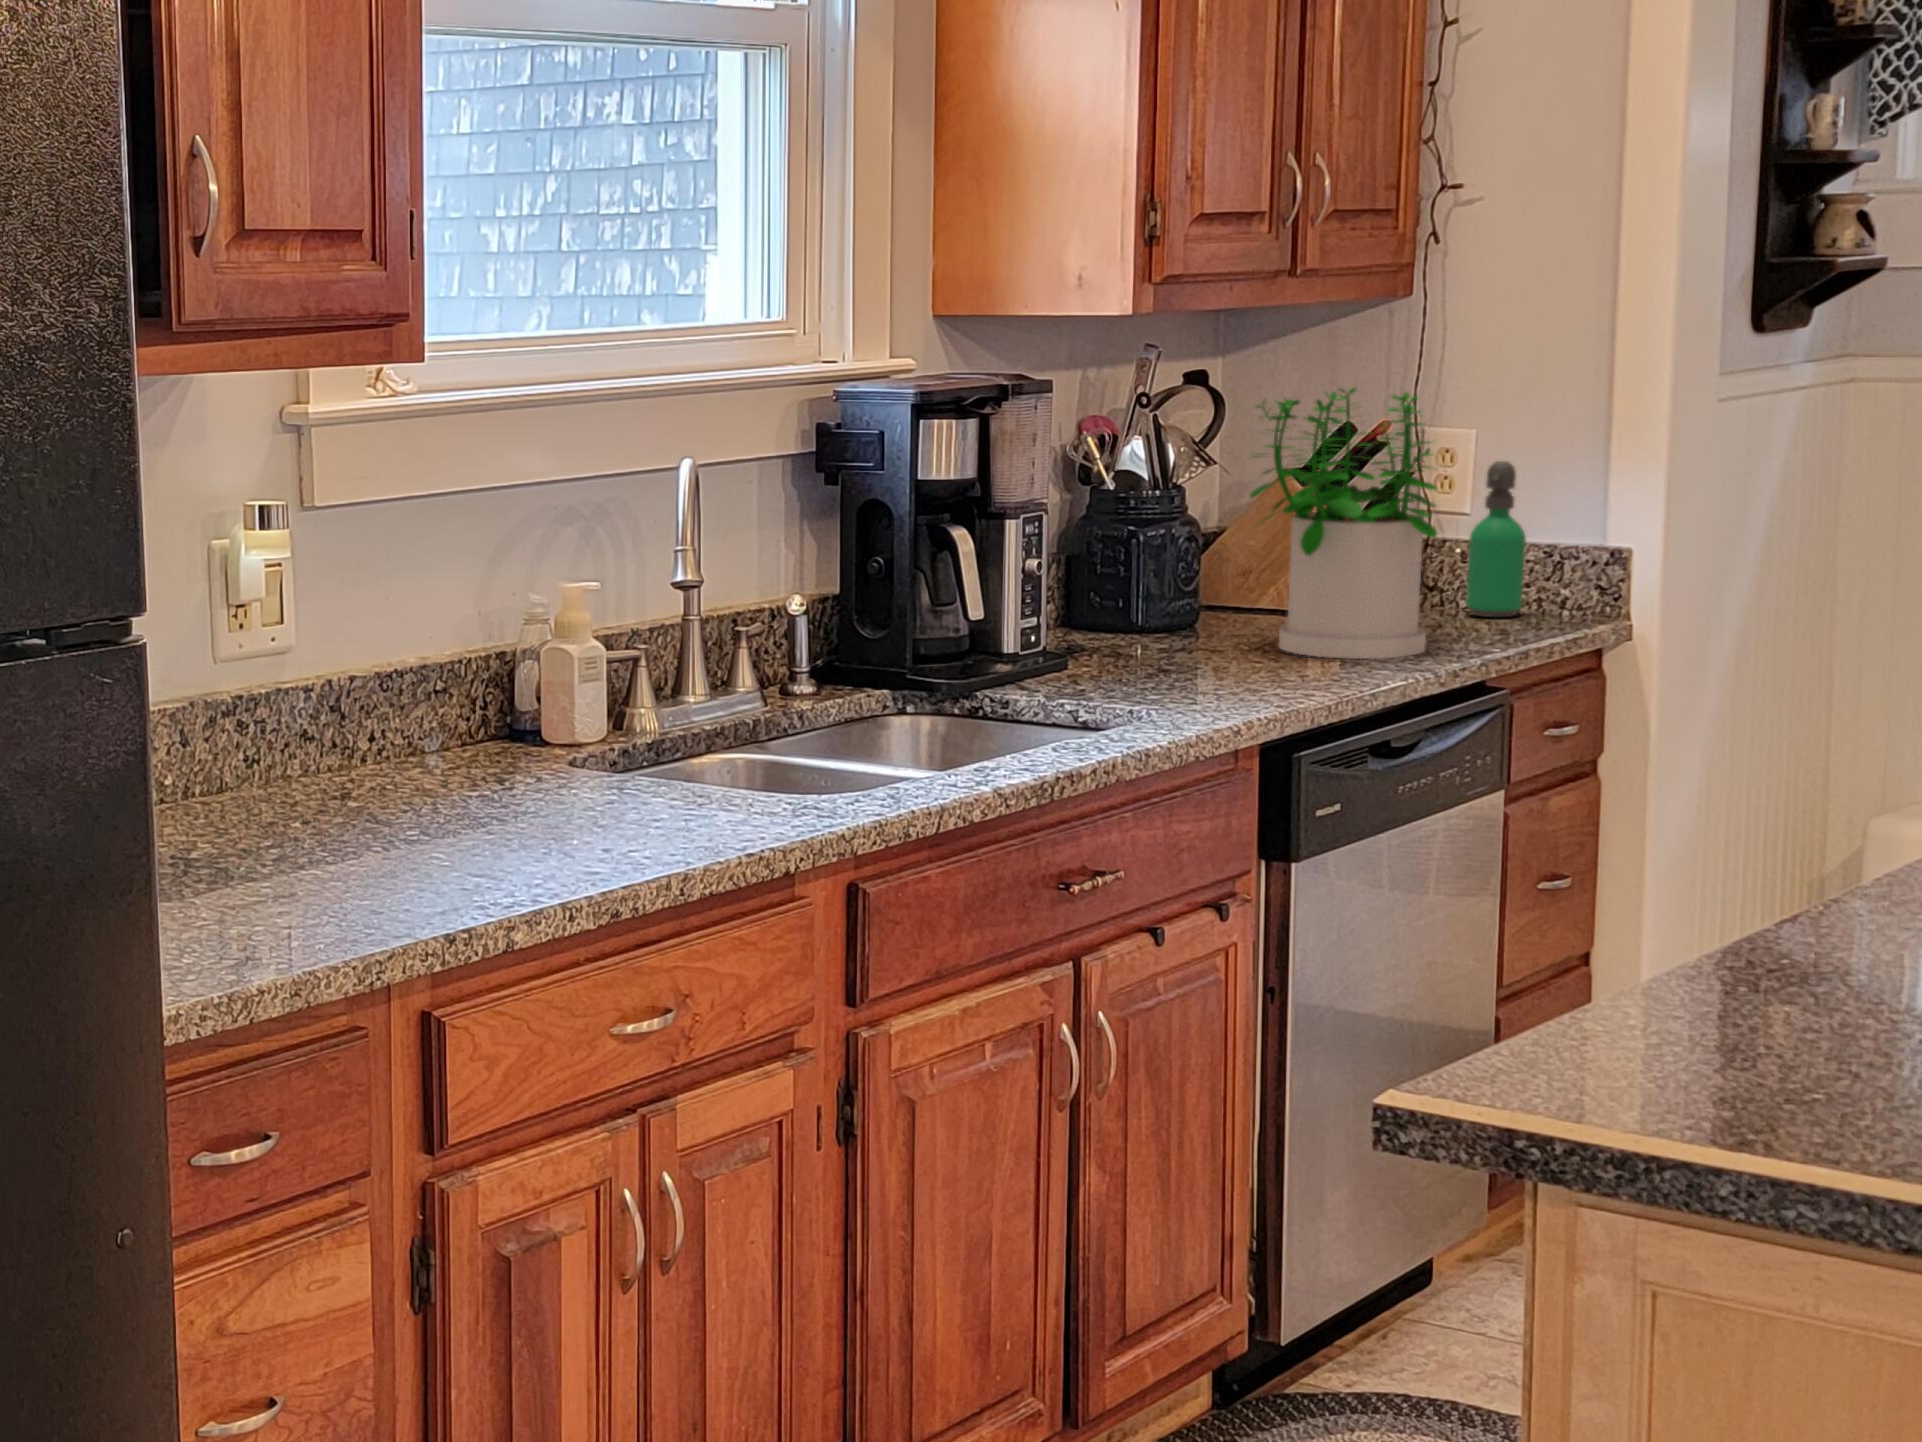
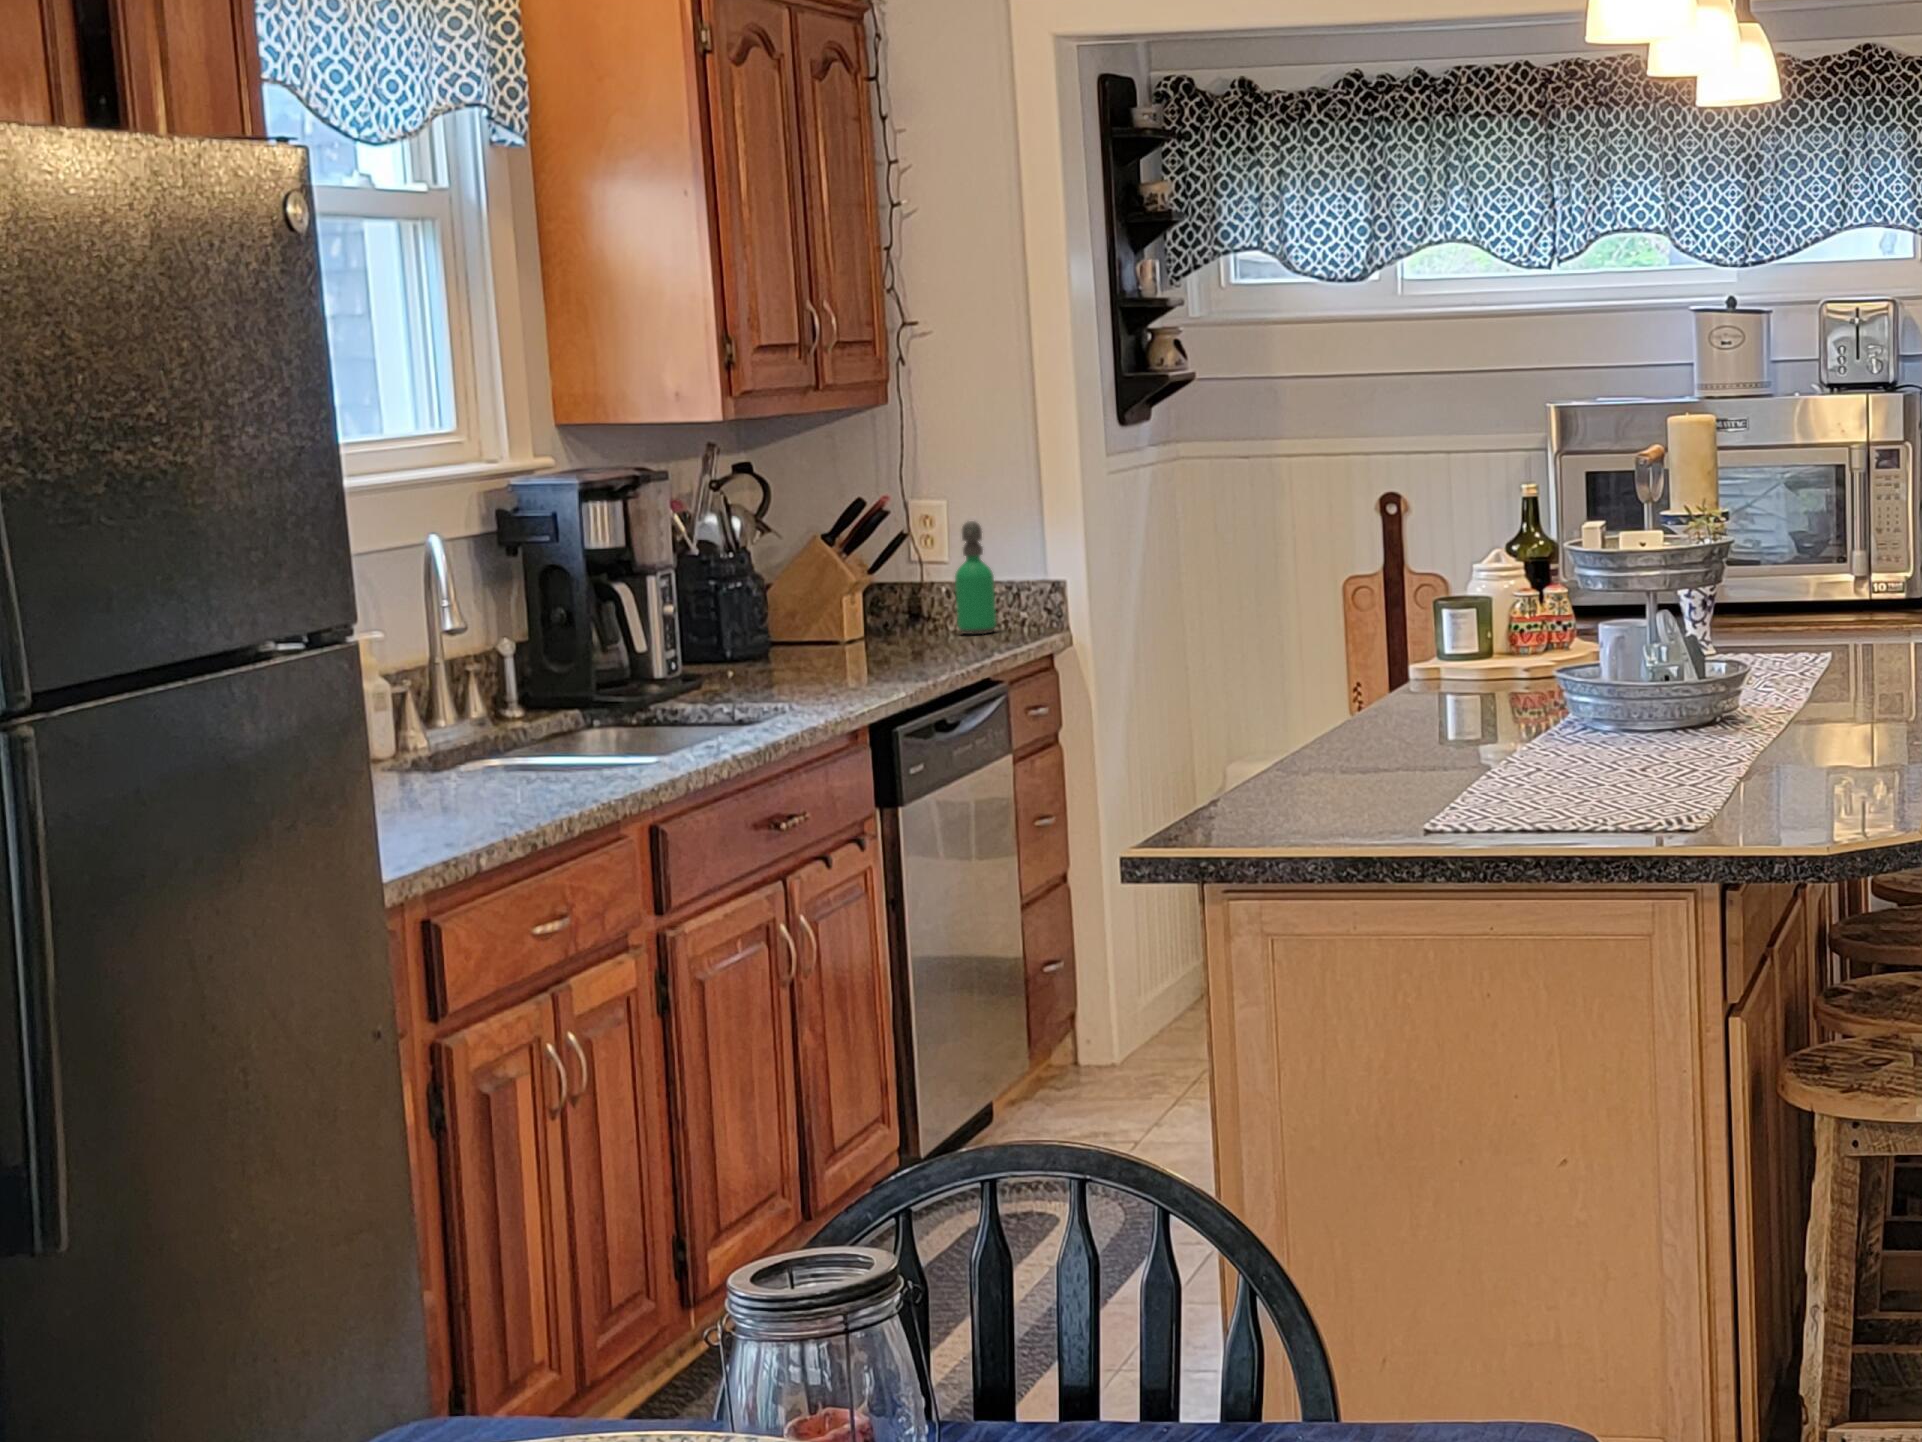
potted plant: present [1250,388,1438,659] -> none [803,471,950,666]

